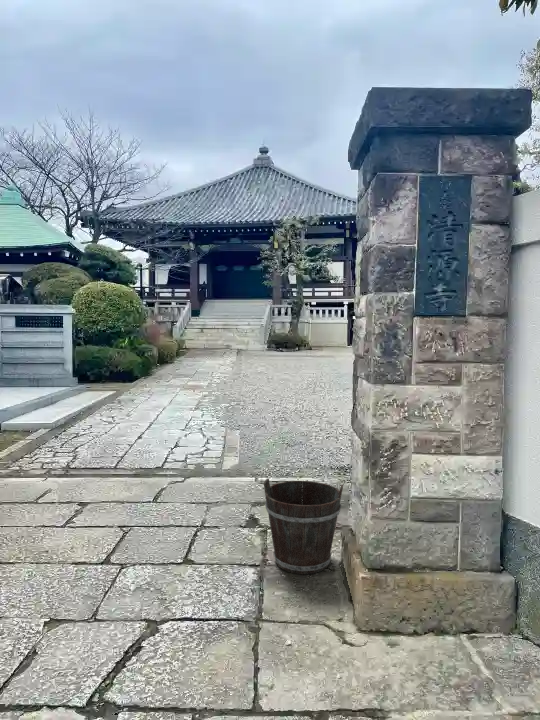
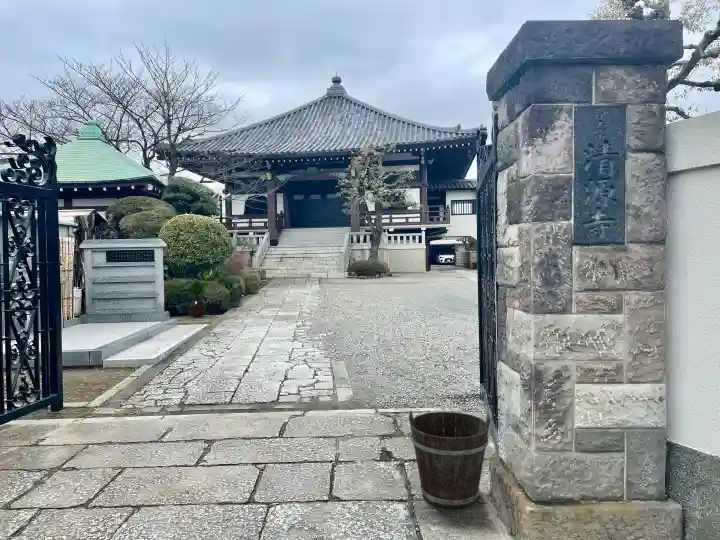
potted tree: none [96,346,120,385] -> present [188,281,206,317]

